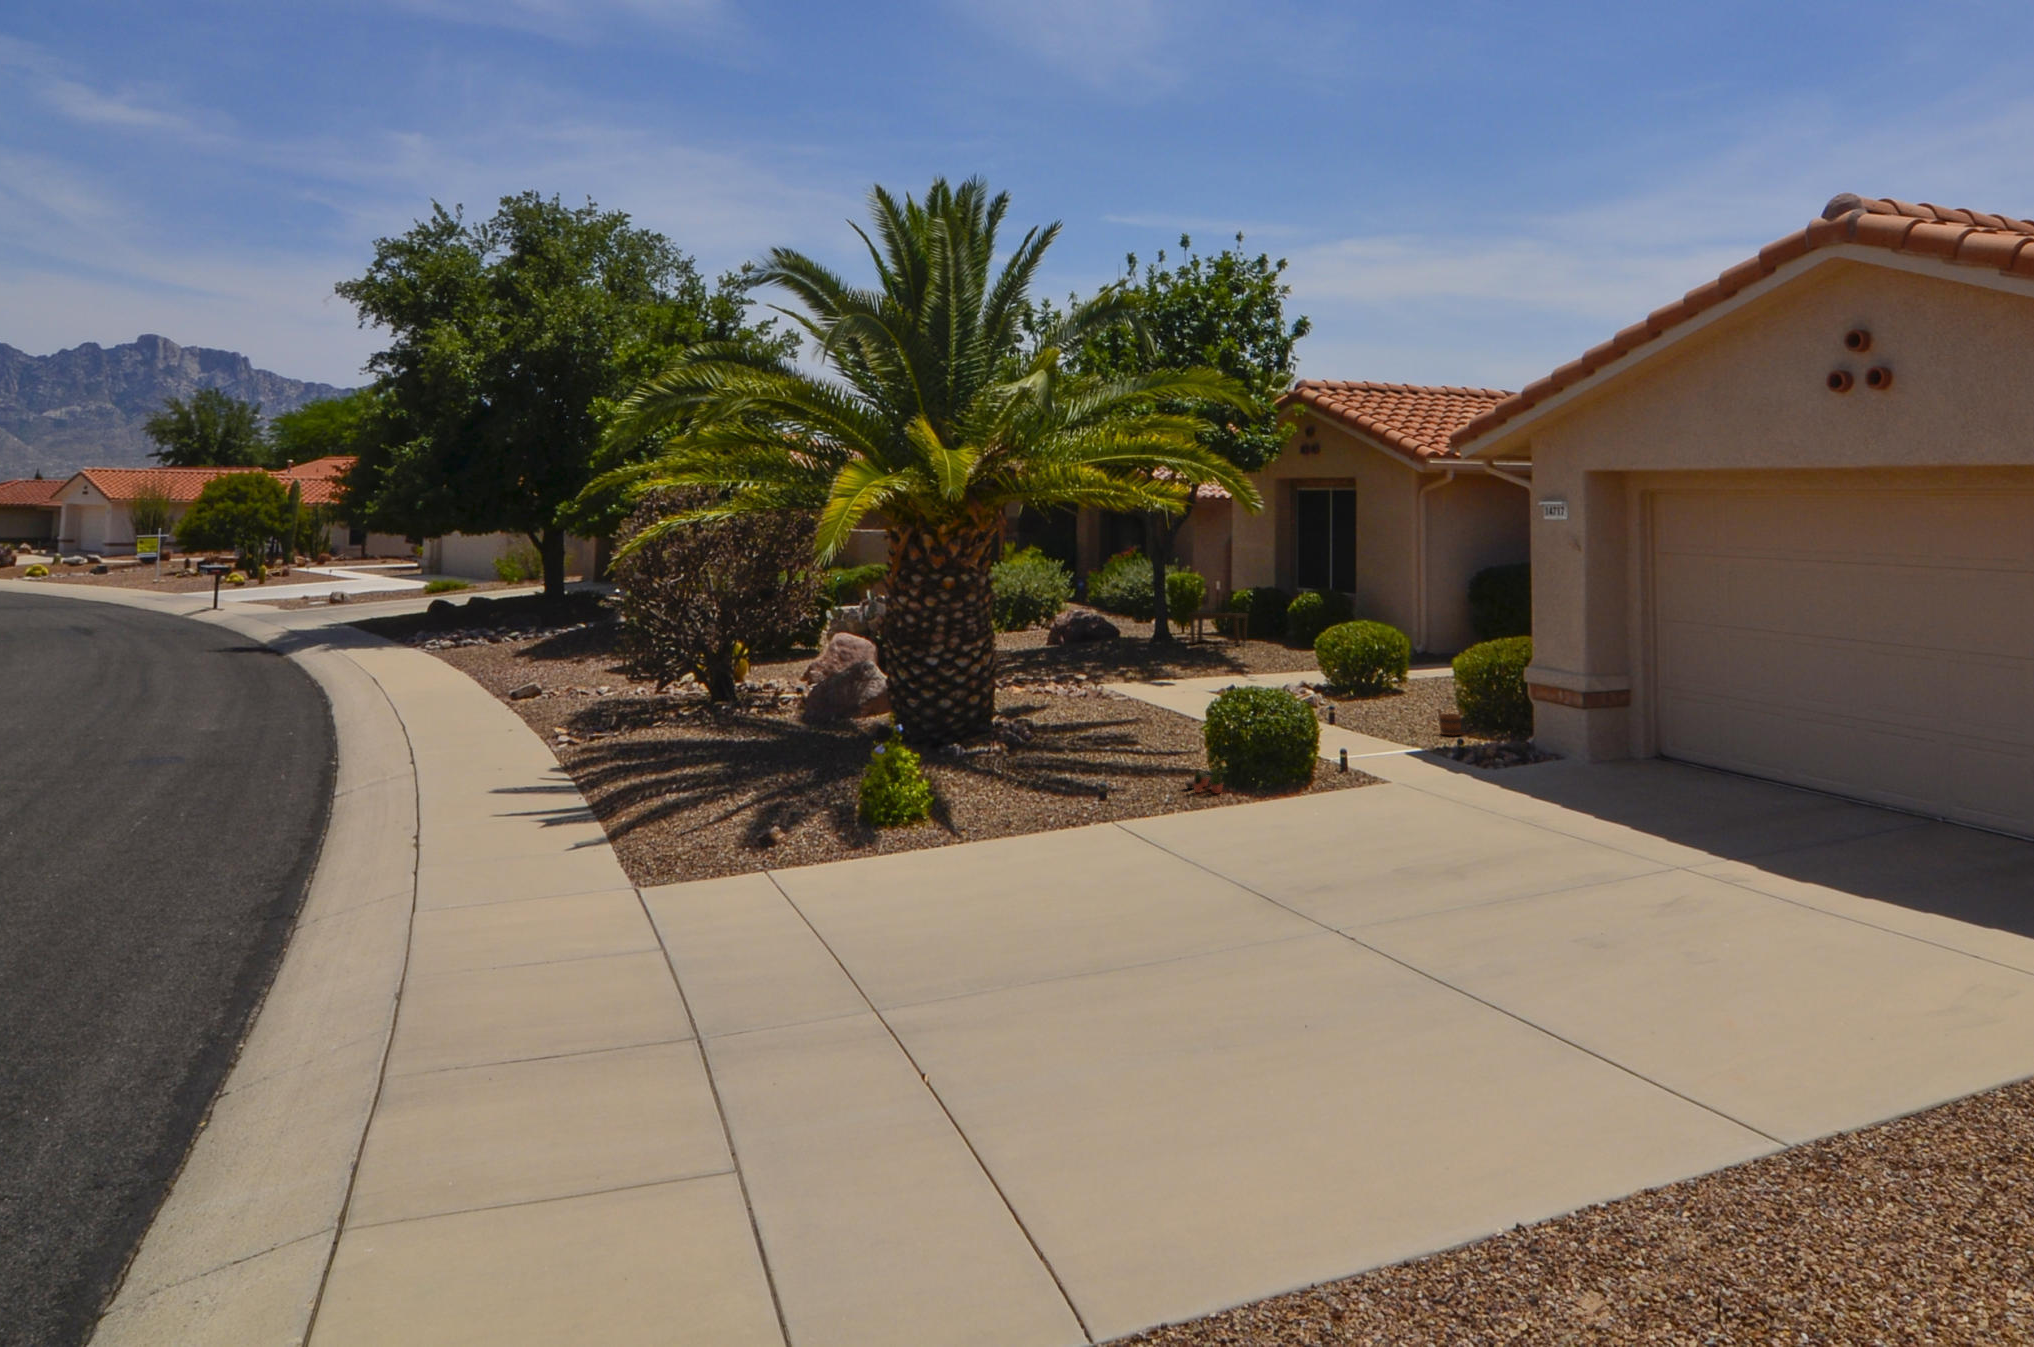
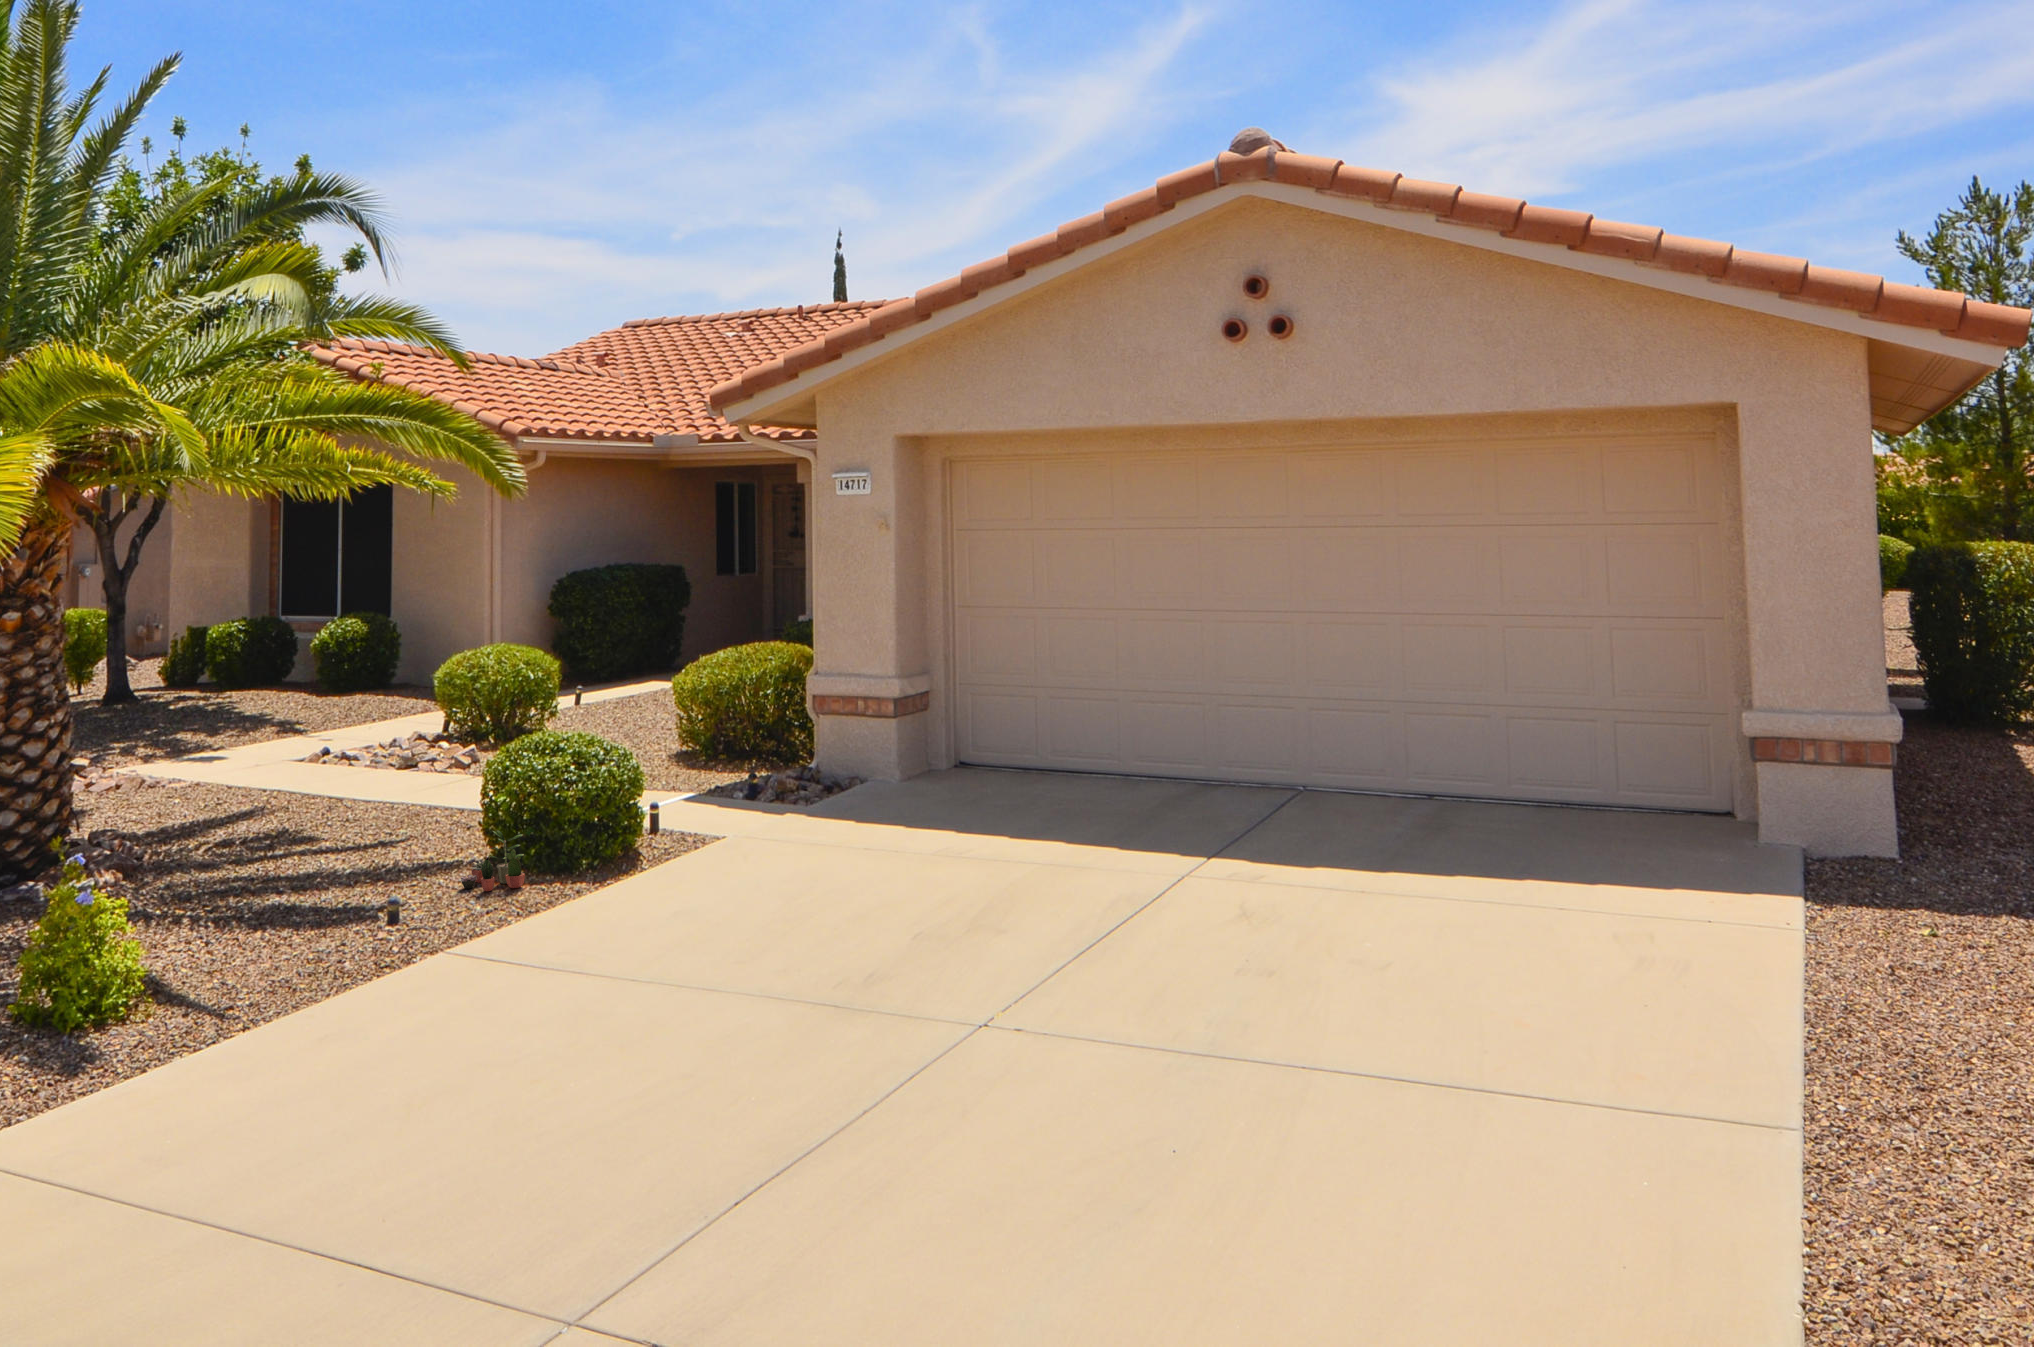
bench: present [1189,612,1248,646] -> none [171,651,261,702]
wooden bucket: present [1438,697,1462,736] -> none [686,721,716,772]

